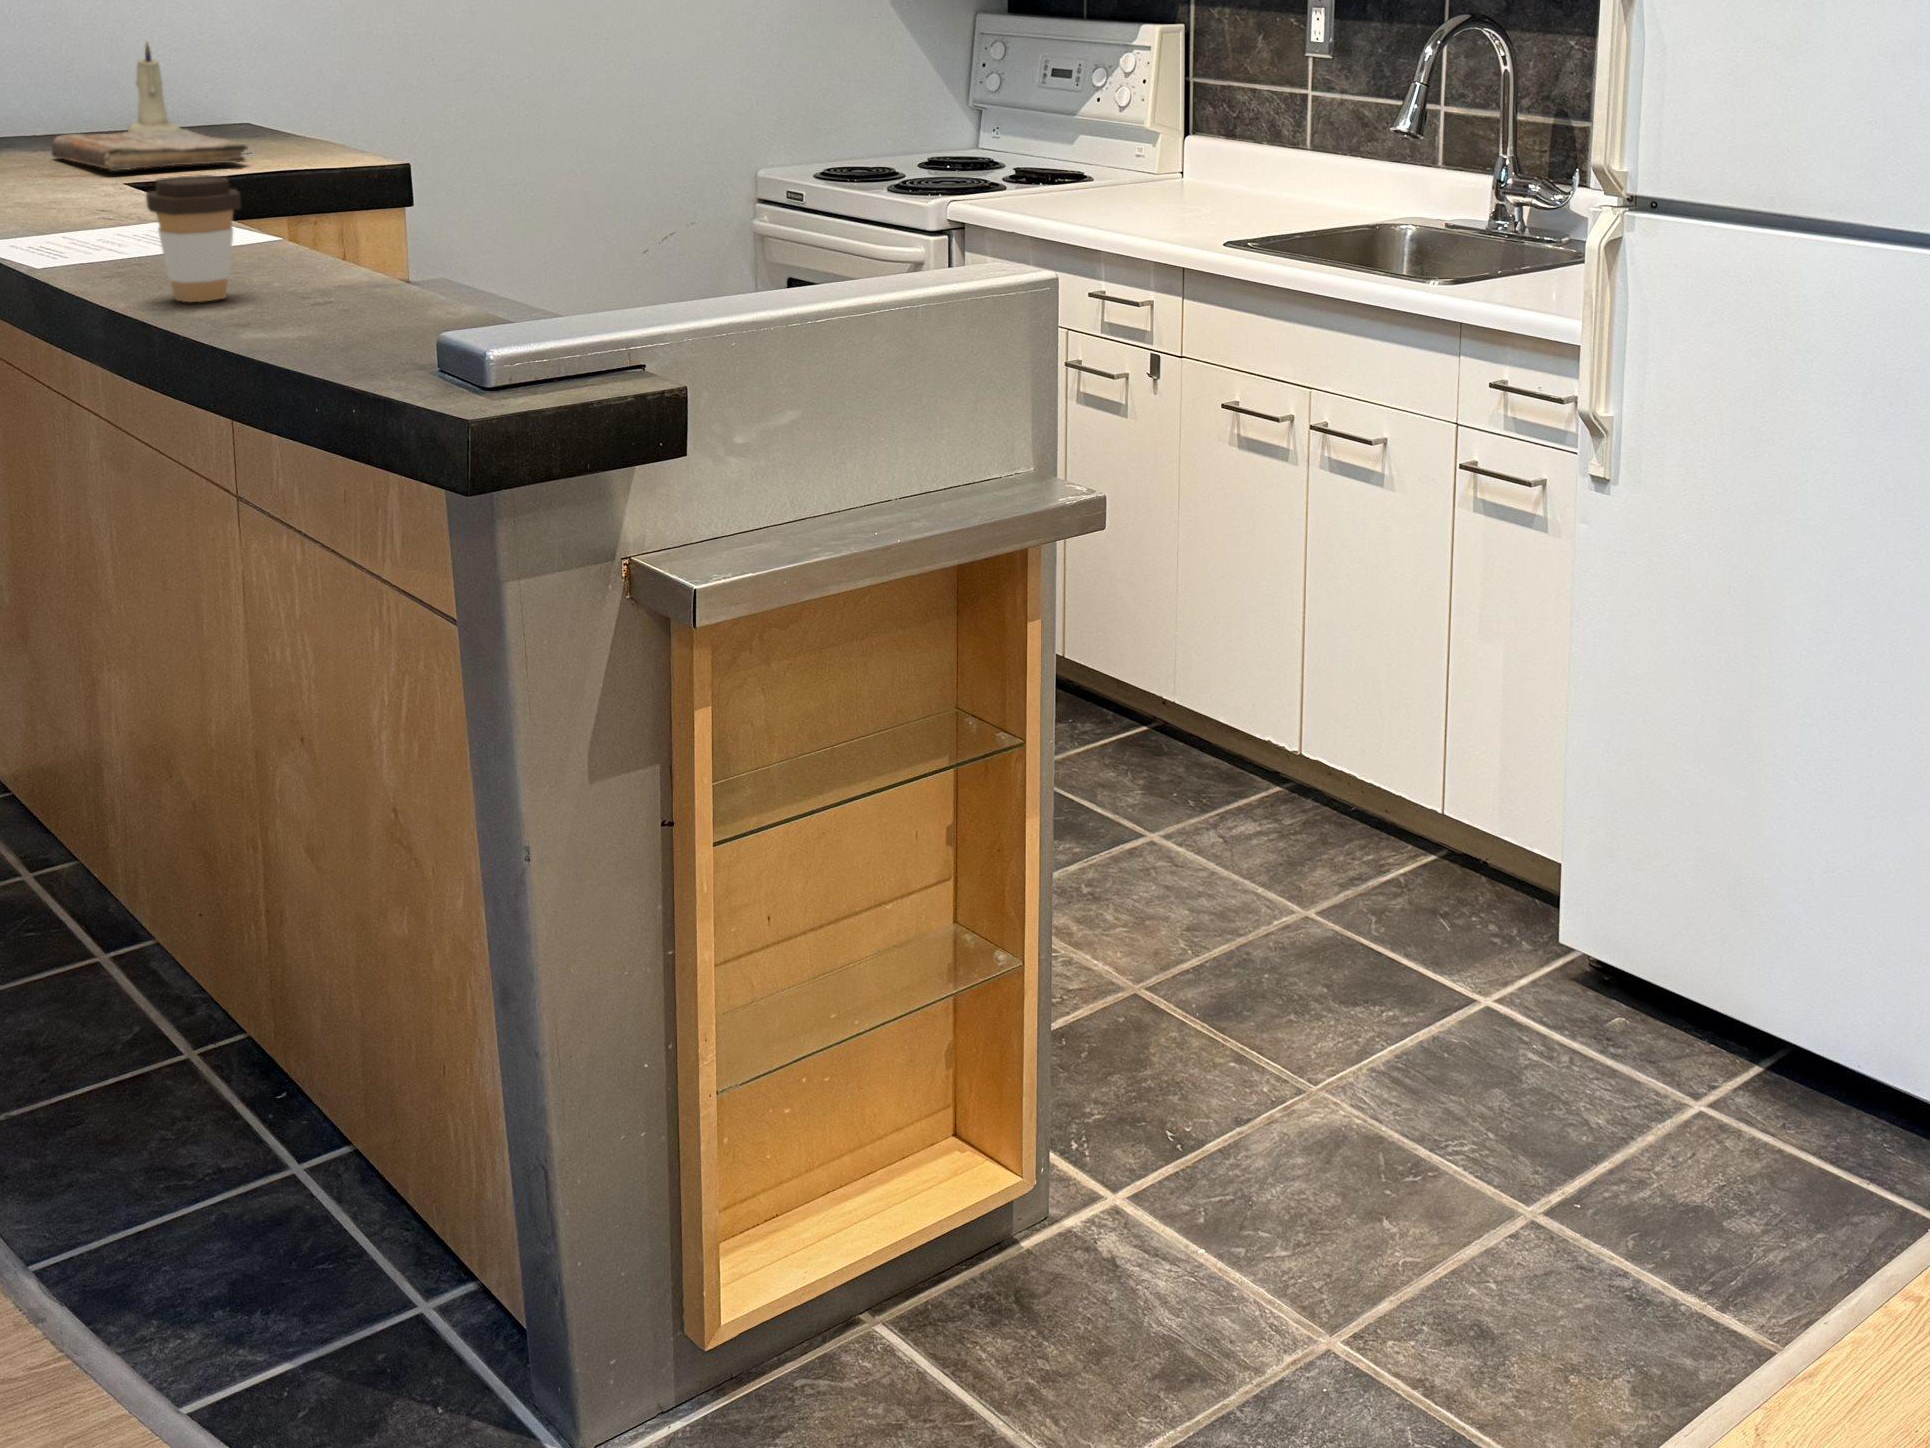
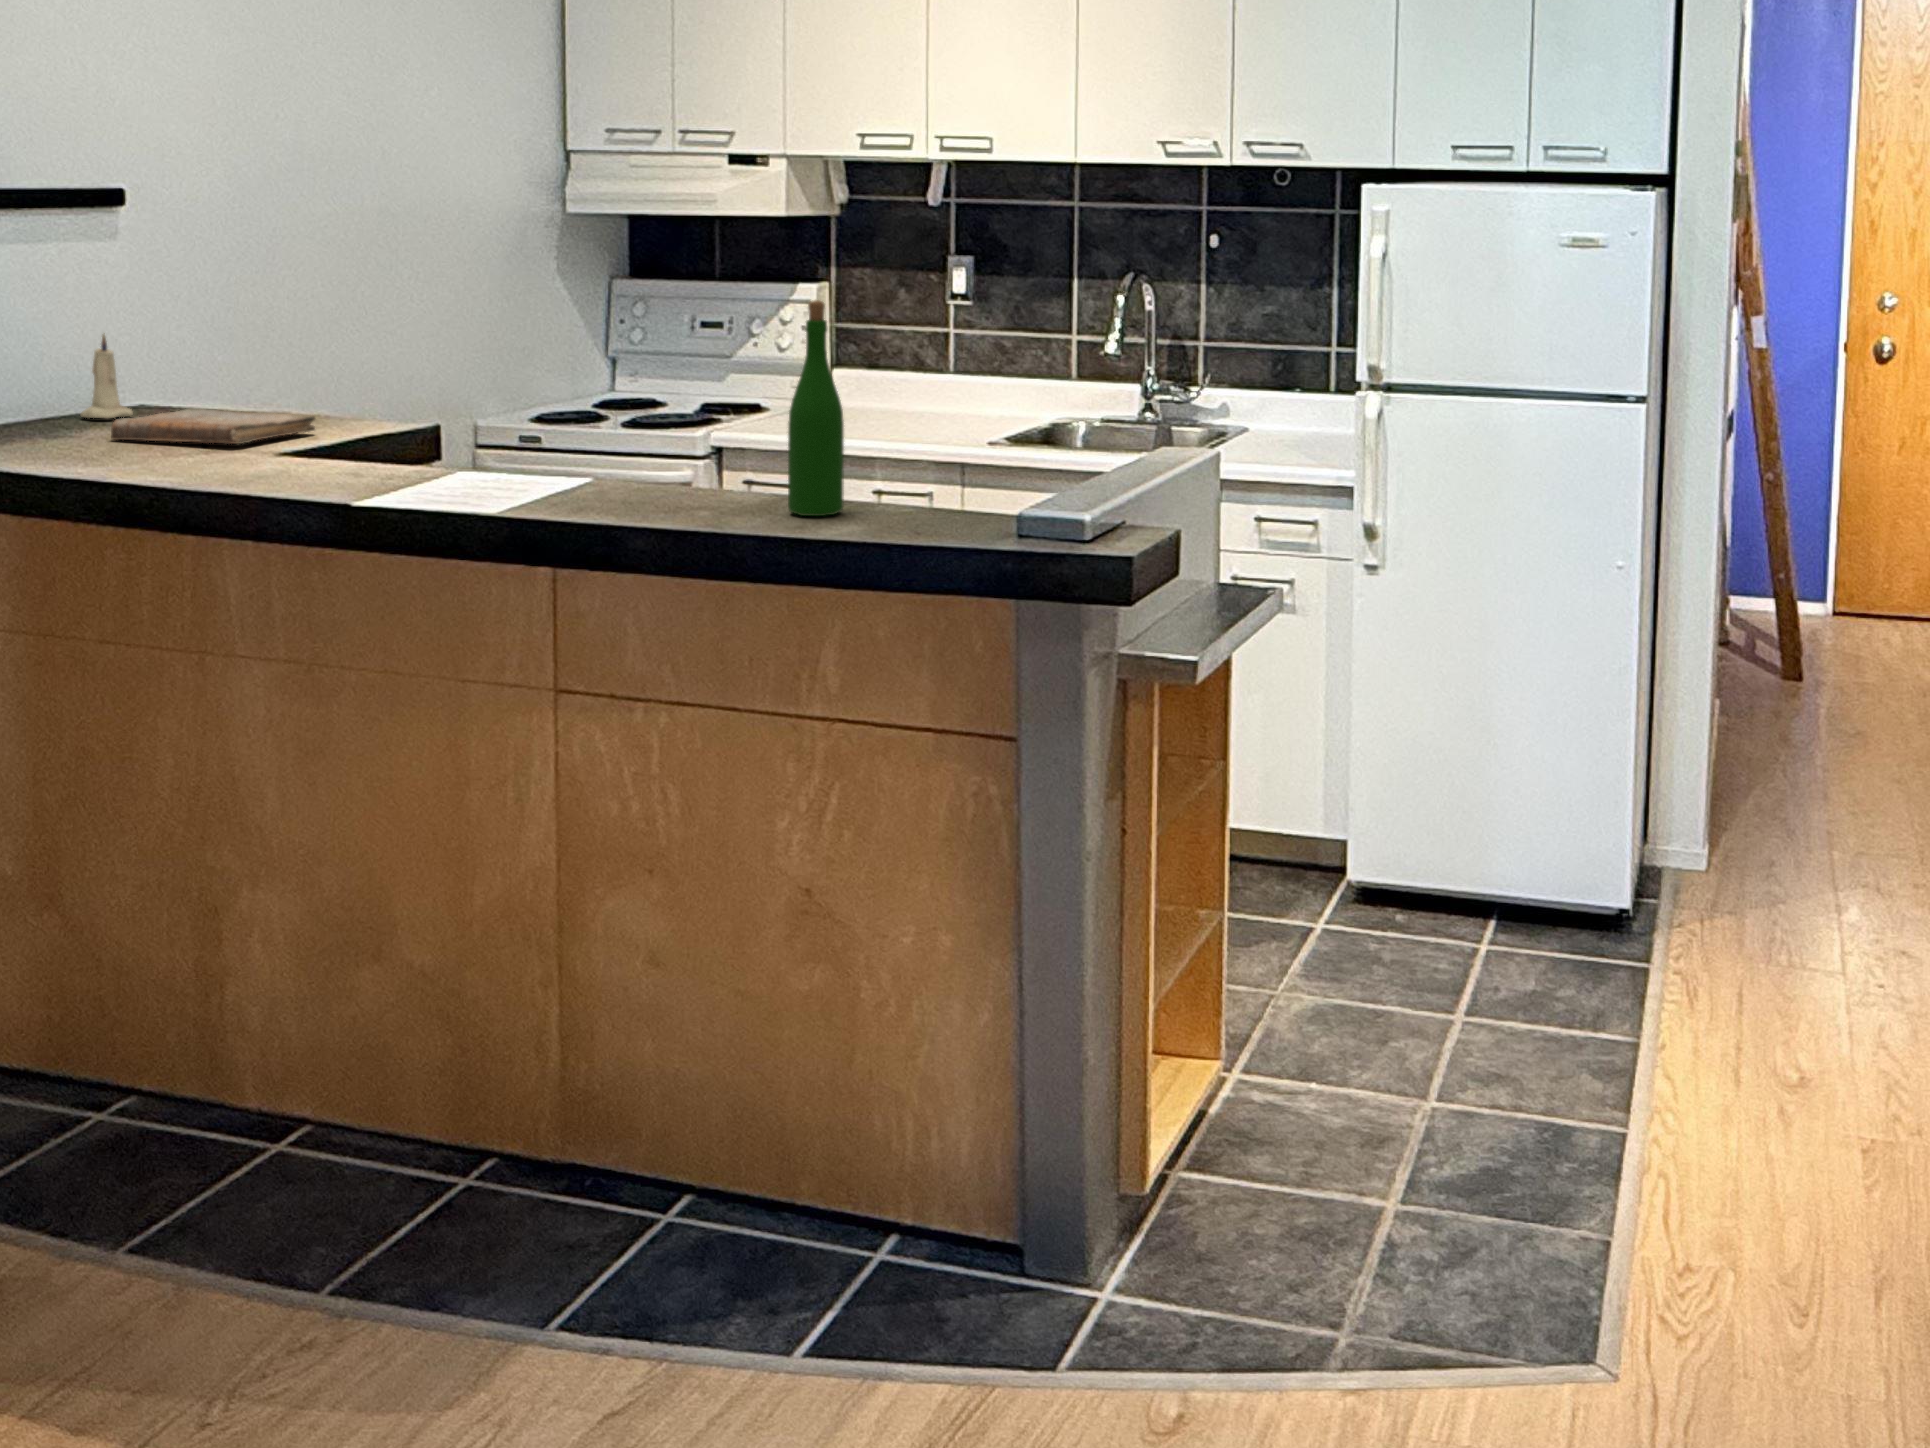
wine bottle: none [258,5,350,320] -> present [788,300,844,516]
coffee cup: present [146,175,241,302] -> none [670,423,735,514]

